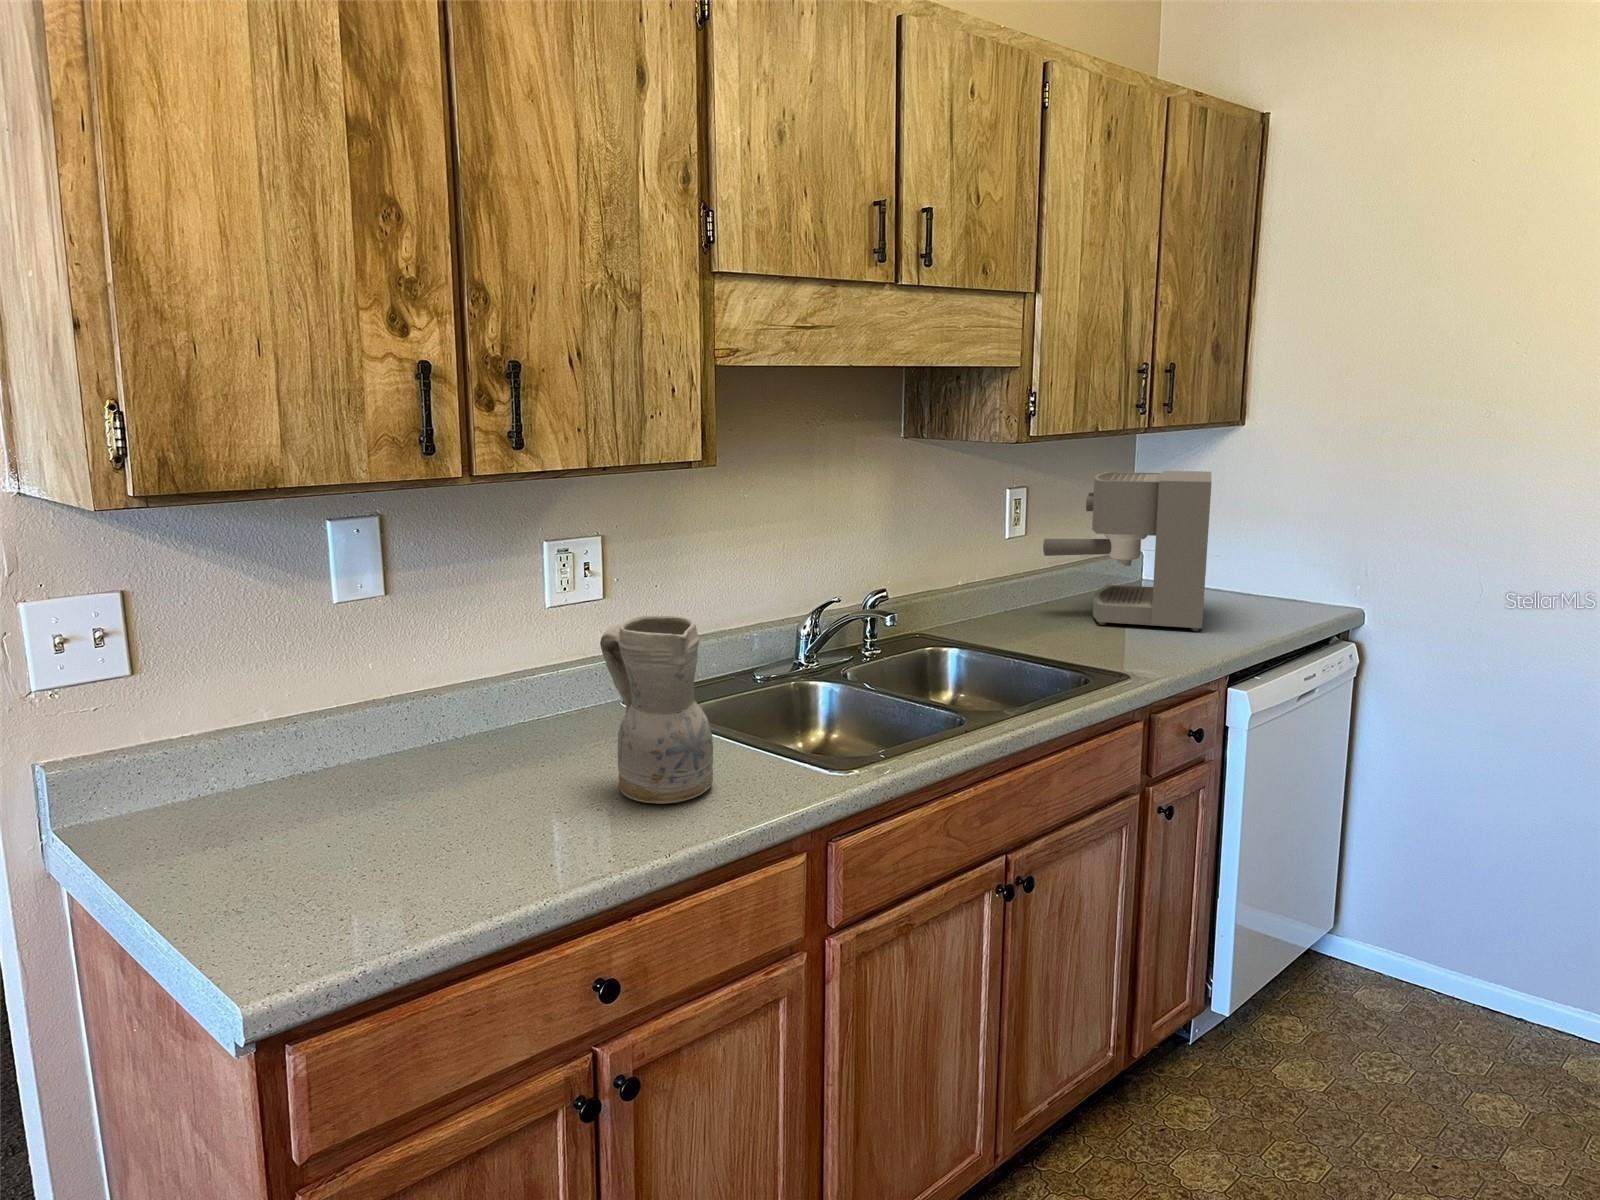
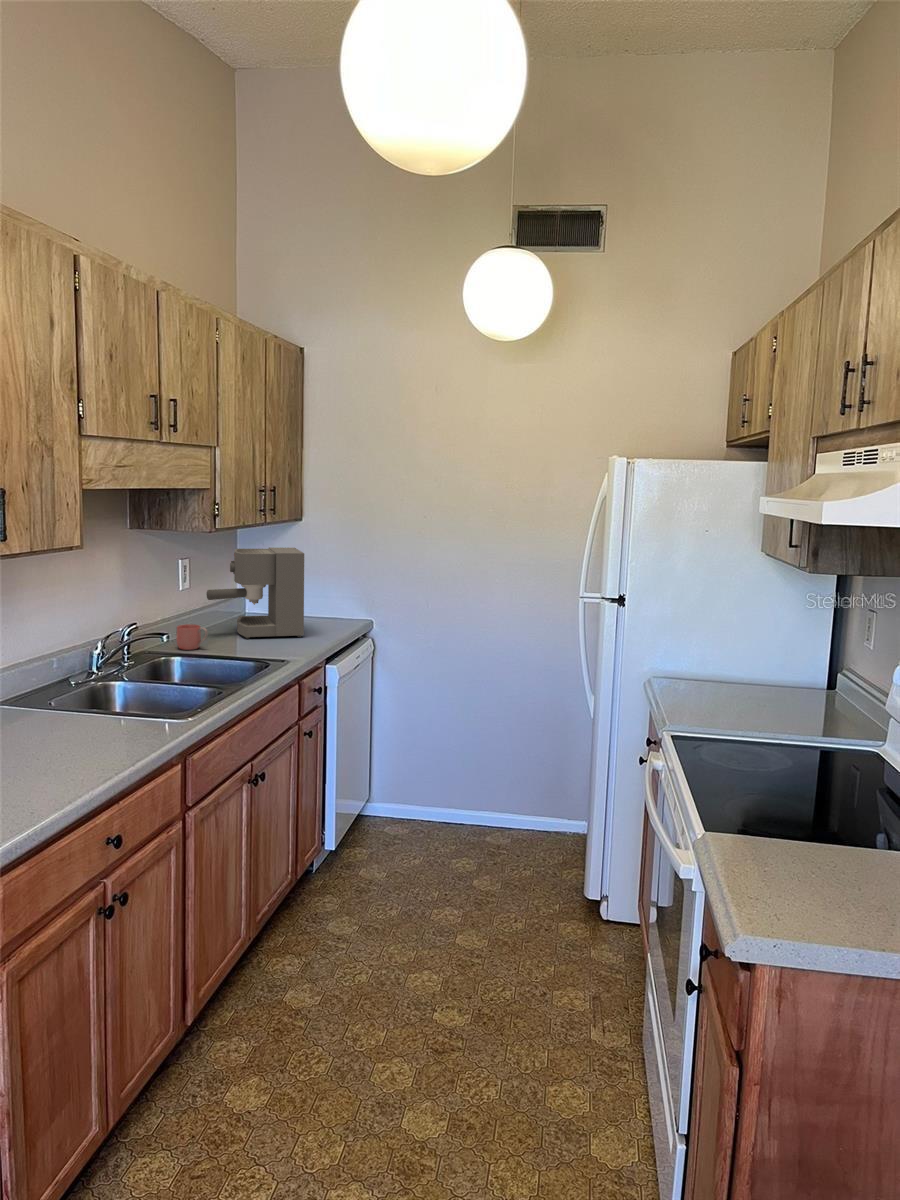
mug: none [975,593,1020,635] -> present [176,624,208,650]
ceramic pitcher: present [600,616,713,804] -> none [44,637,122,748]

